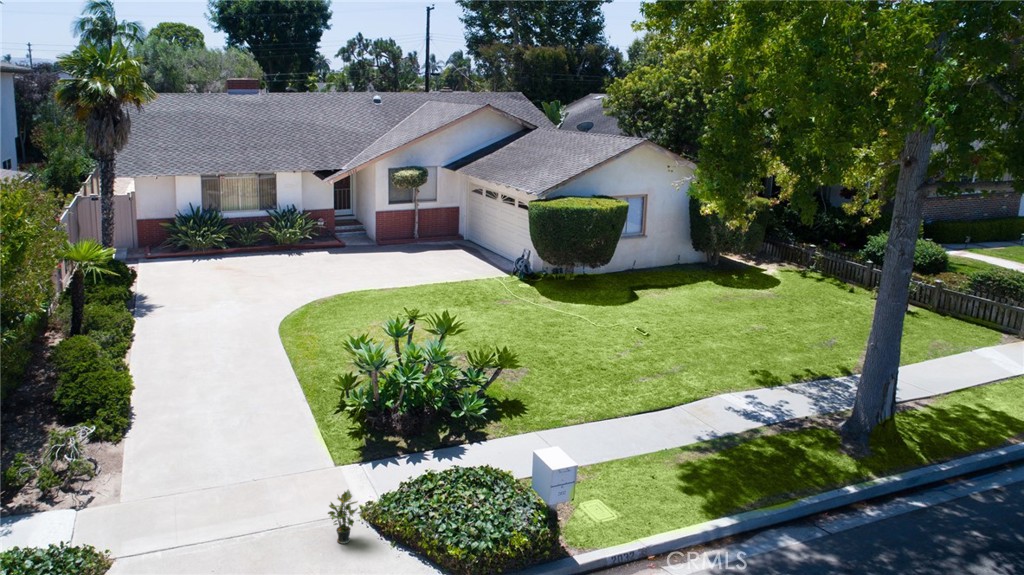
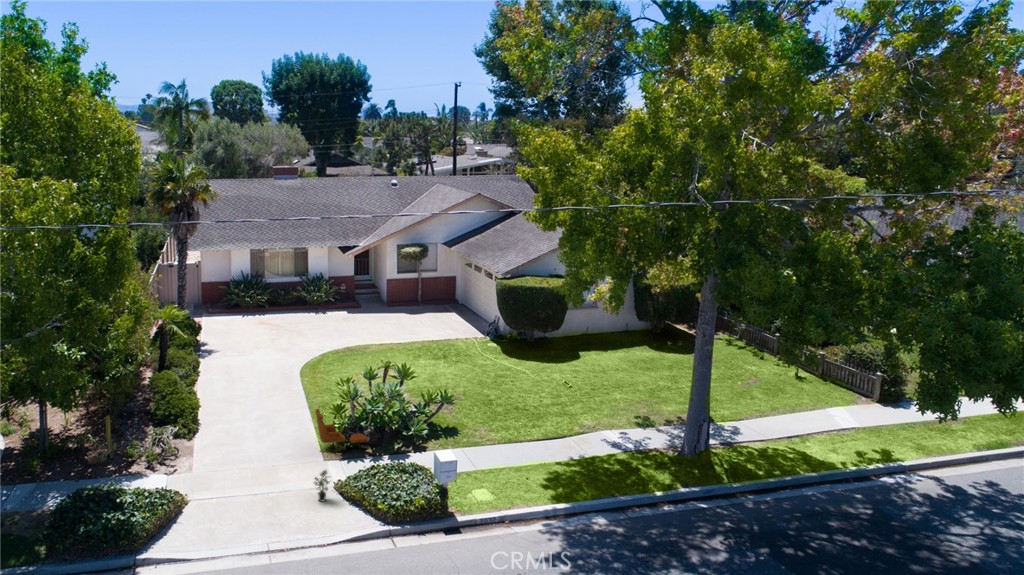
lounge chair: none [316,384,398,455] -> present [316,409,368,454]

